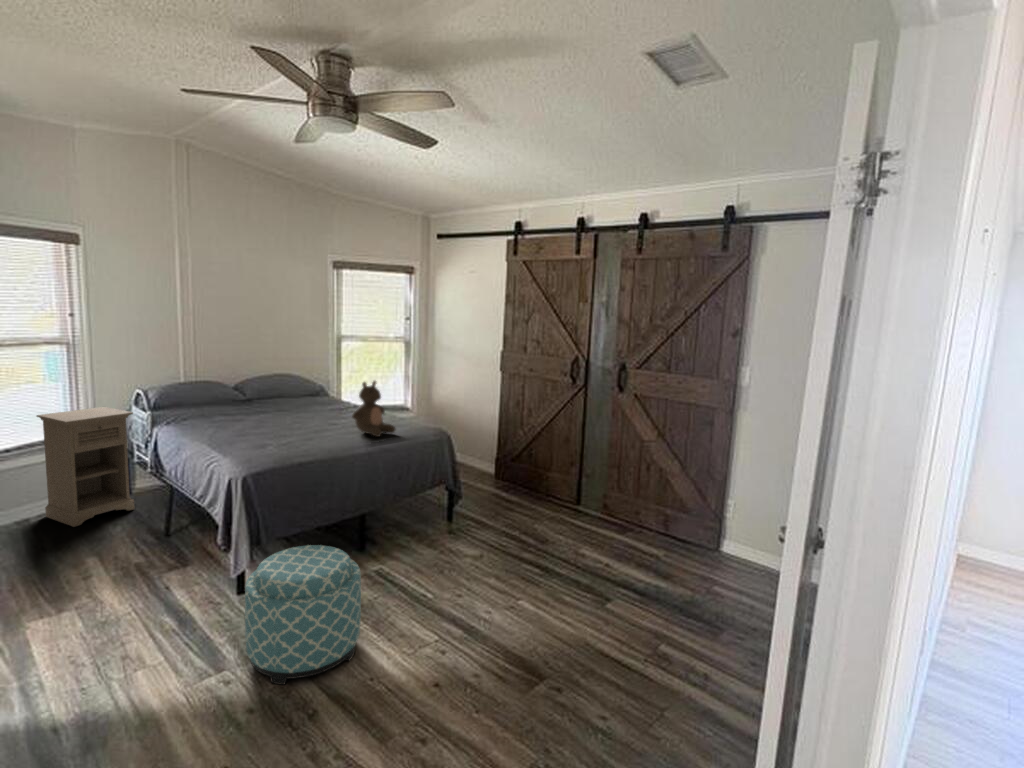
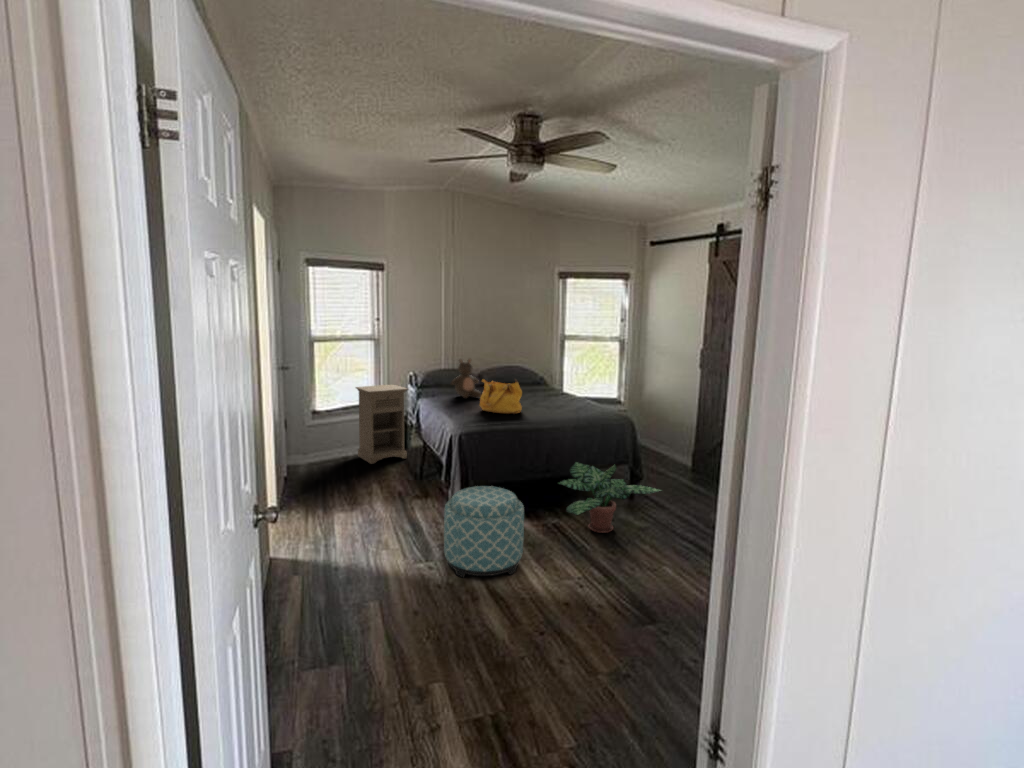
stuffed bear: present [352,381,395,437] -> present [451,359,481,398]
handbag: none [260,395,320,440] -> present [480,379,522,414]
potted plant: none [383,490,500,572] -> present [559,462,661,533]

